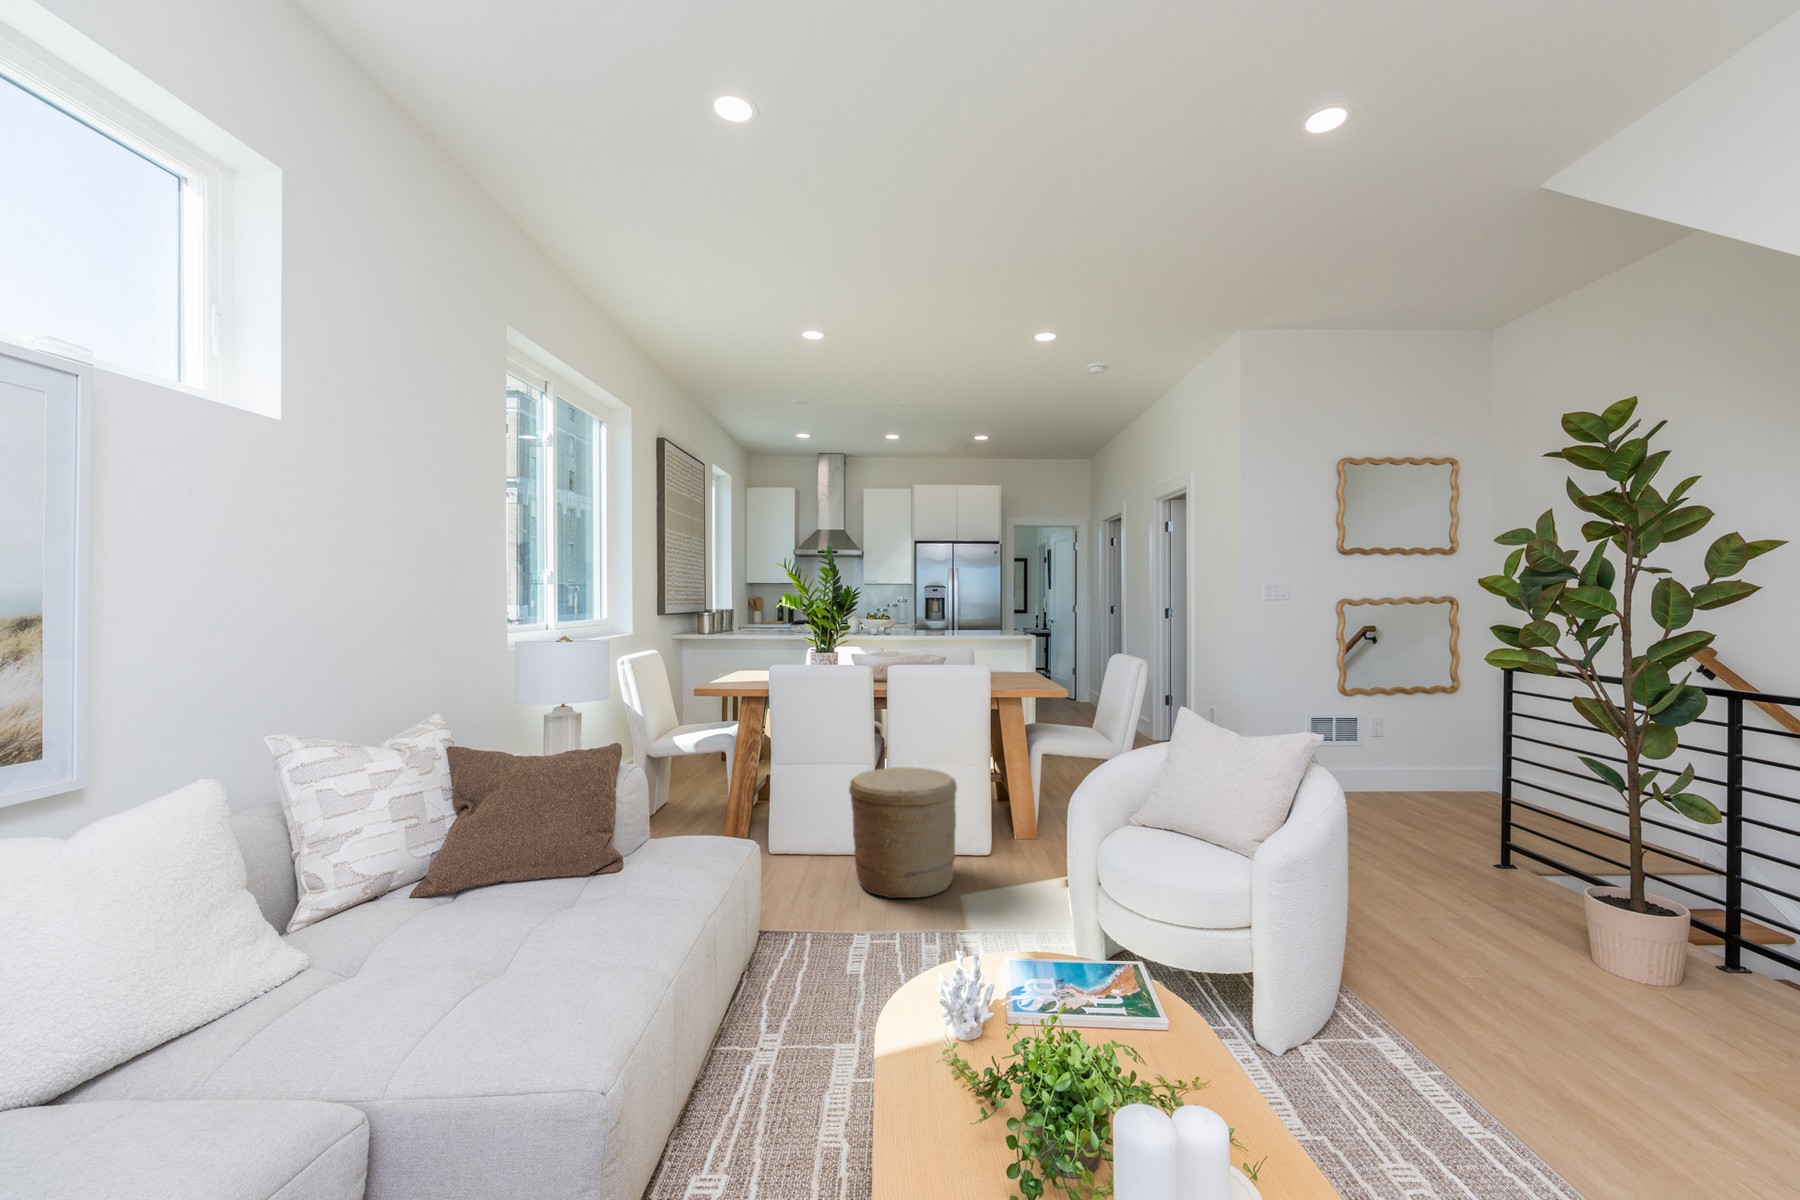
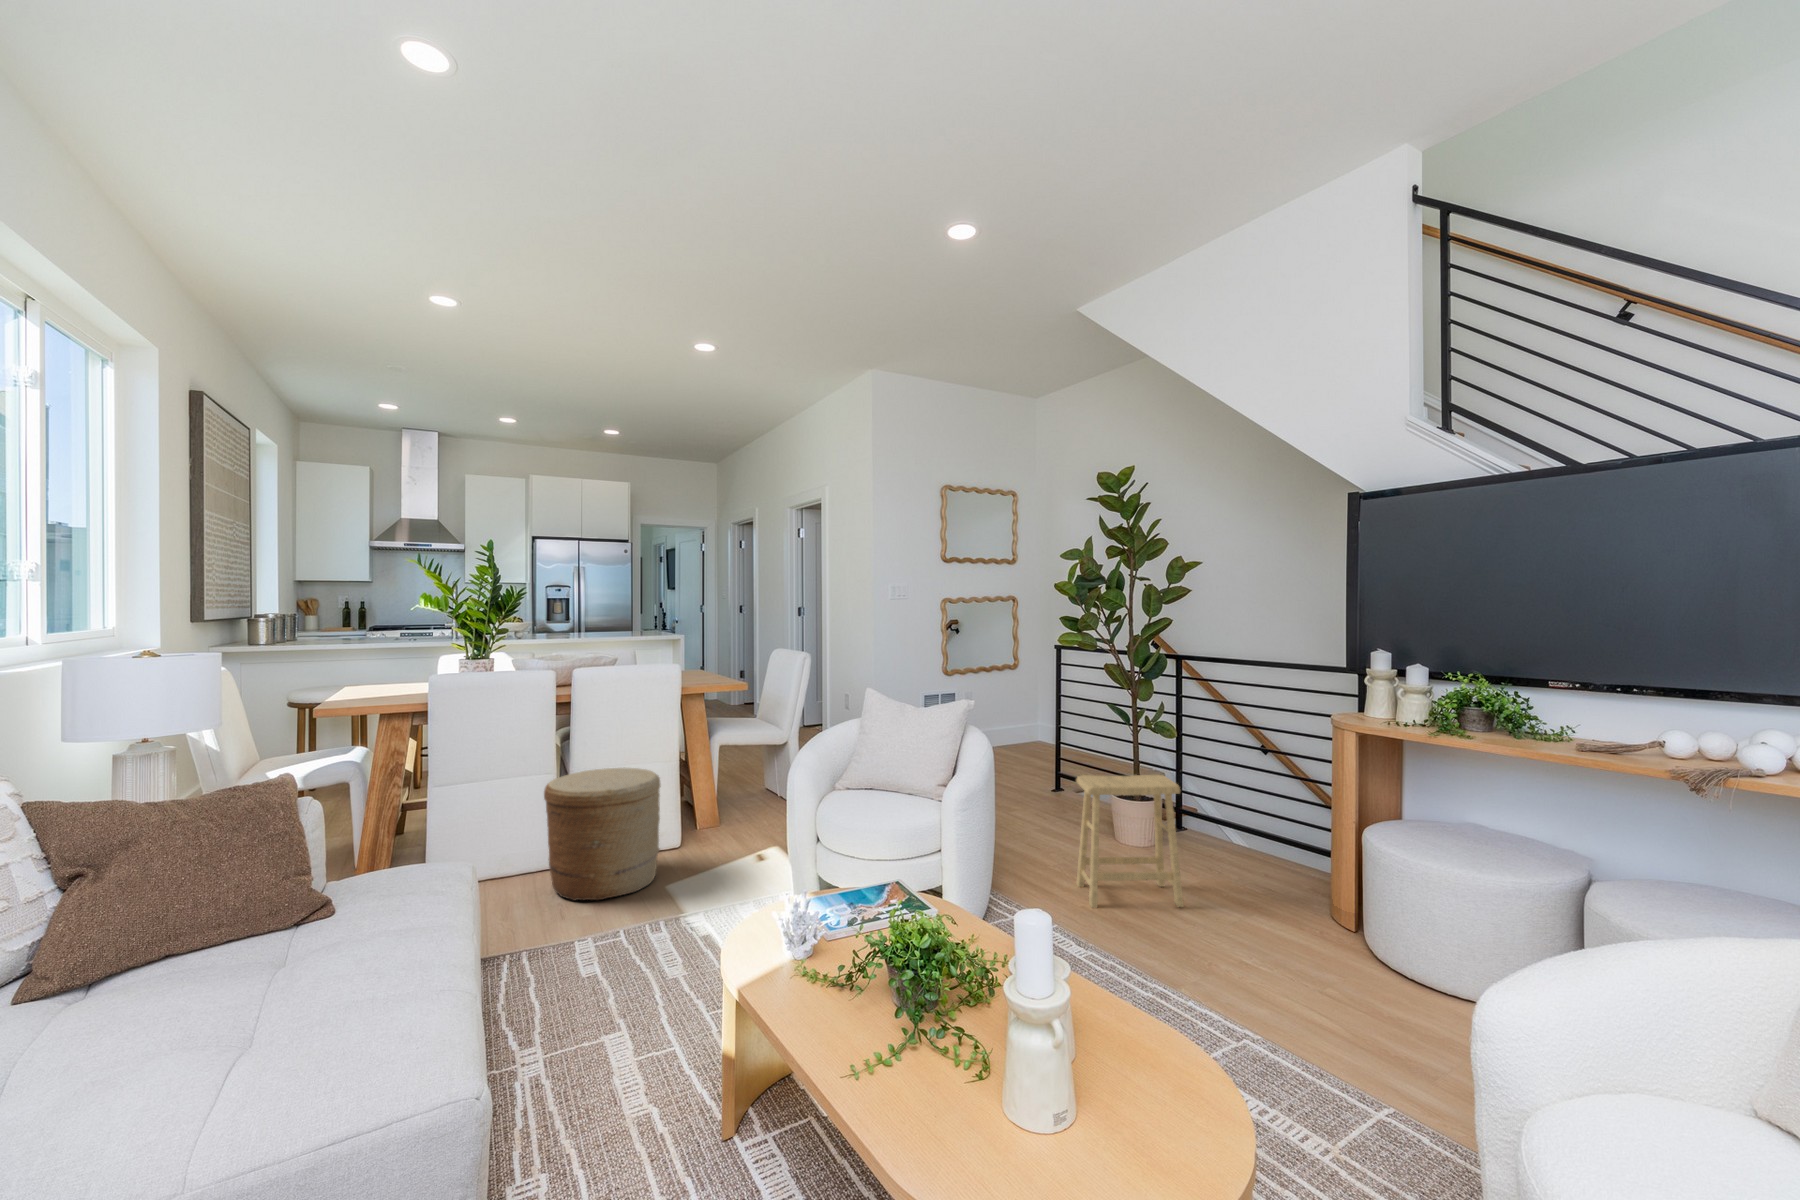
footstool: none [1492,862,1704,1112] -> present [1076,775,1184,908]

